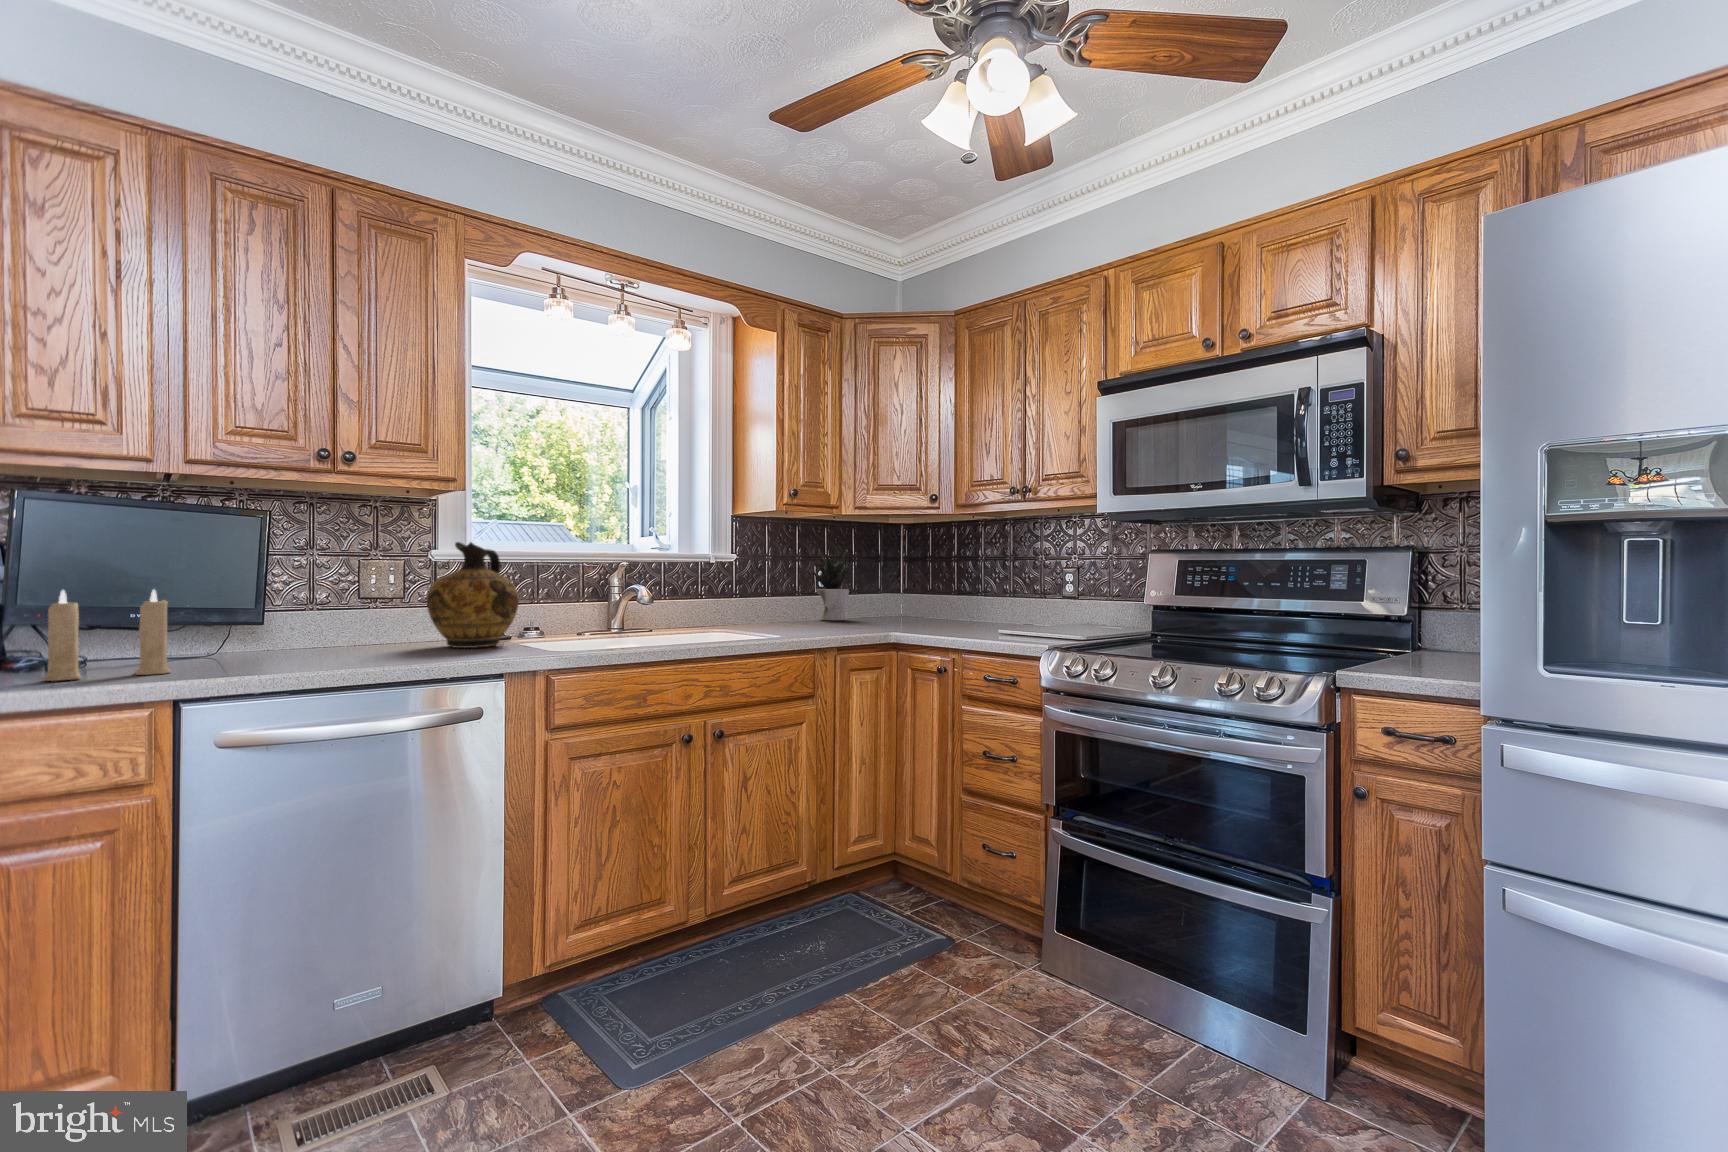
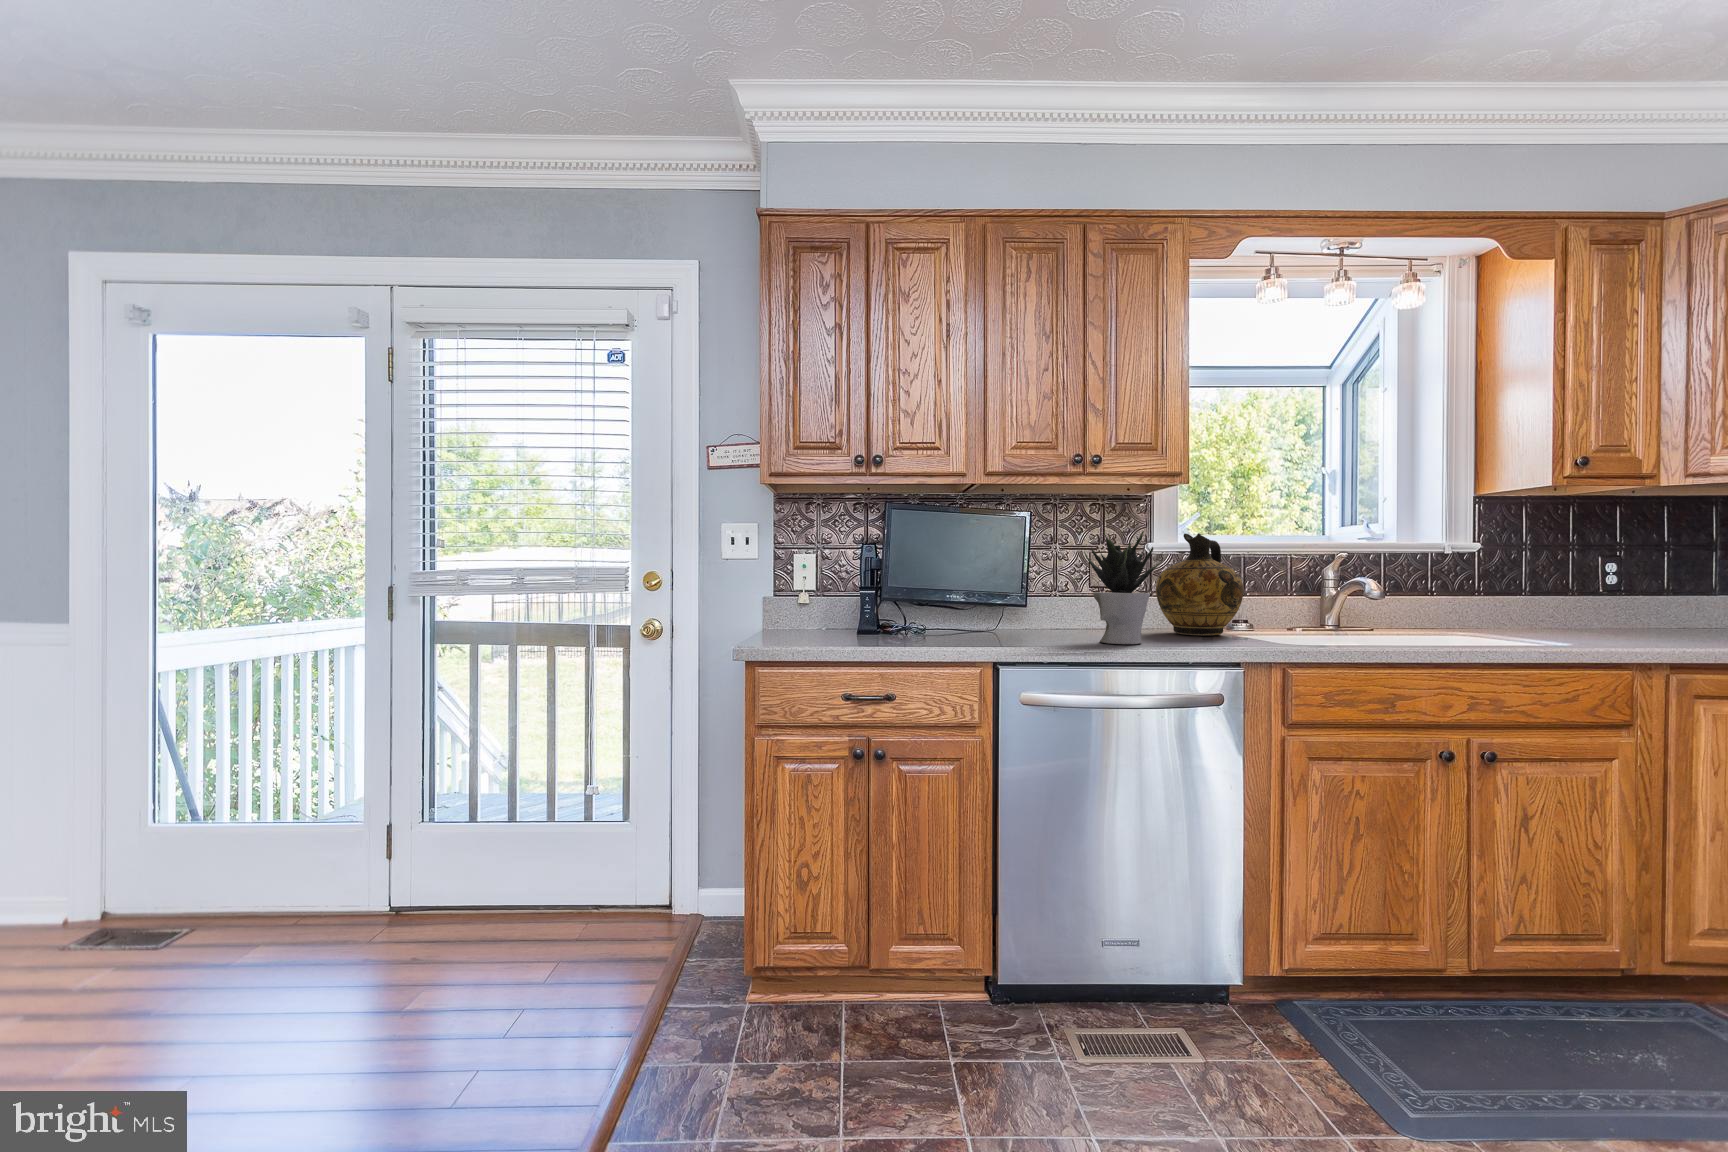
potted plant: present [813,552,853,620] -> present [1084,531,1161,644]
candle: present [43,590,170,681] -> none [910,573,982,642]

